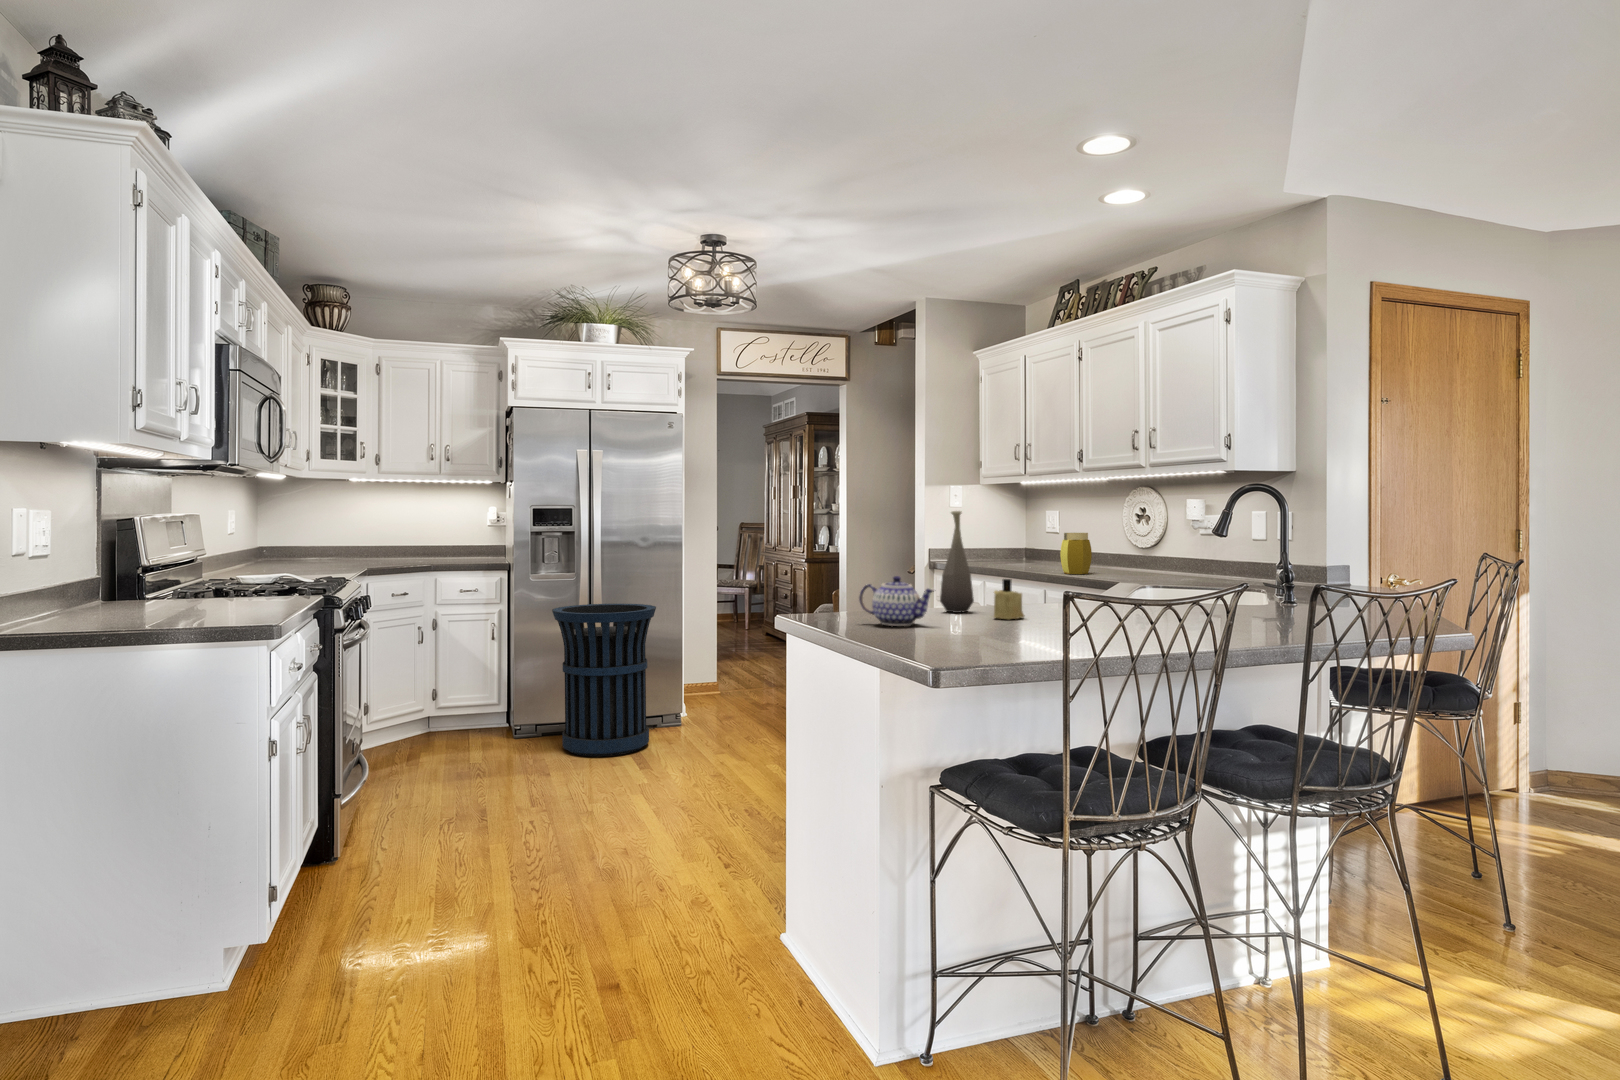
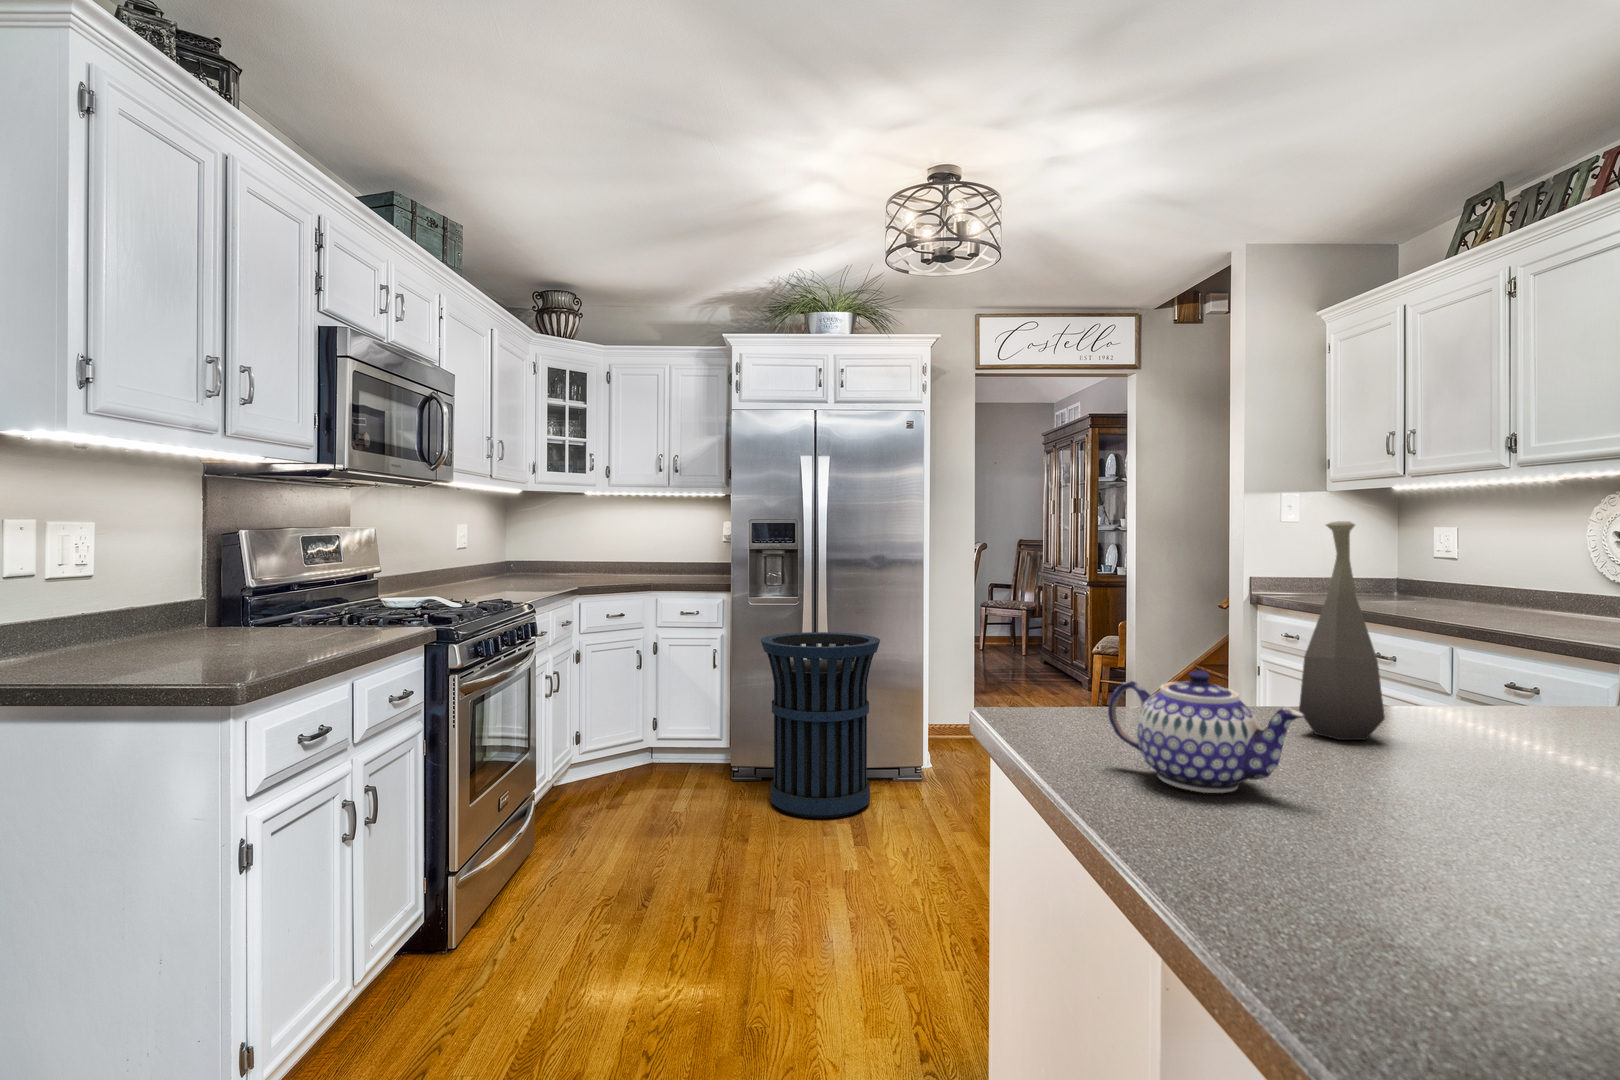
jar: present [1060,533,1092,574] -> none [1494,562,1560,631]
candle: present [994,579,1024,619] -> none [1455,685,1552,792]

